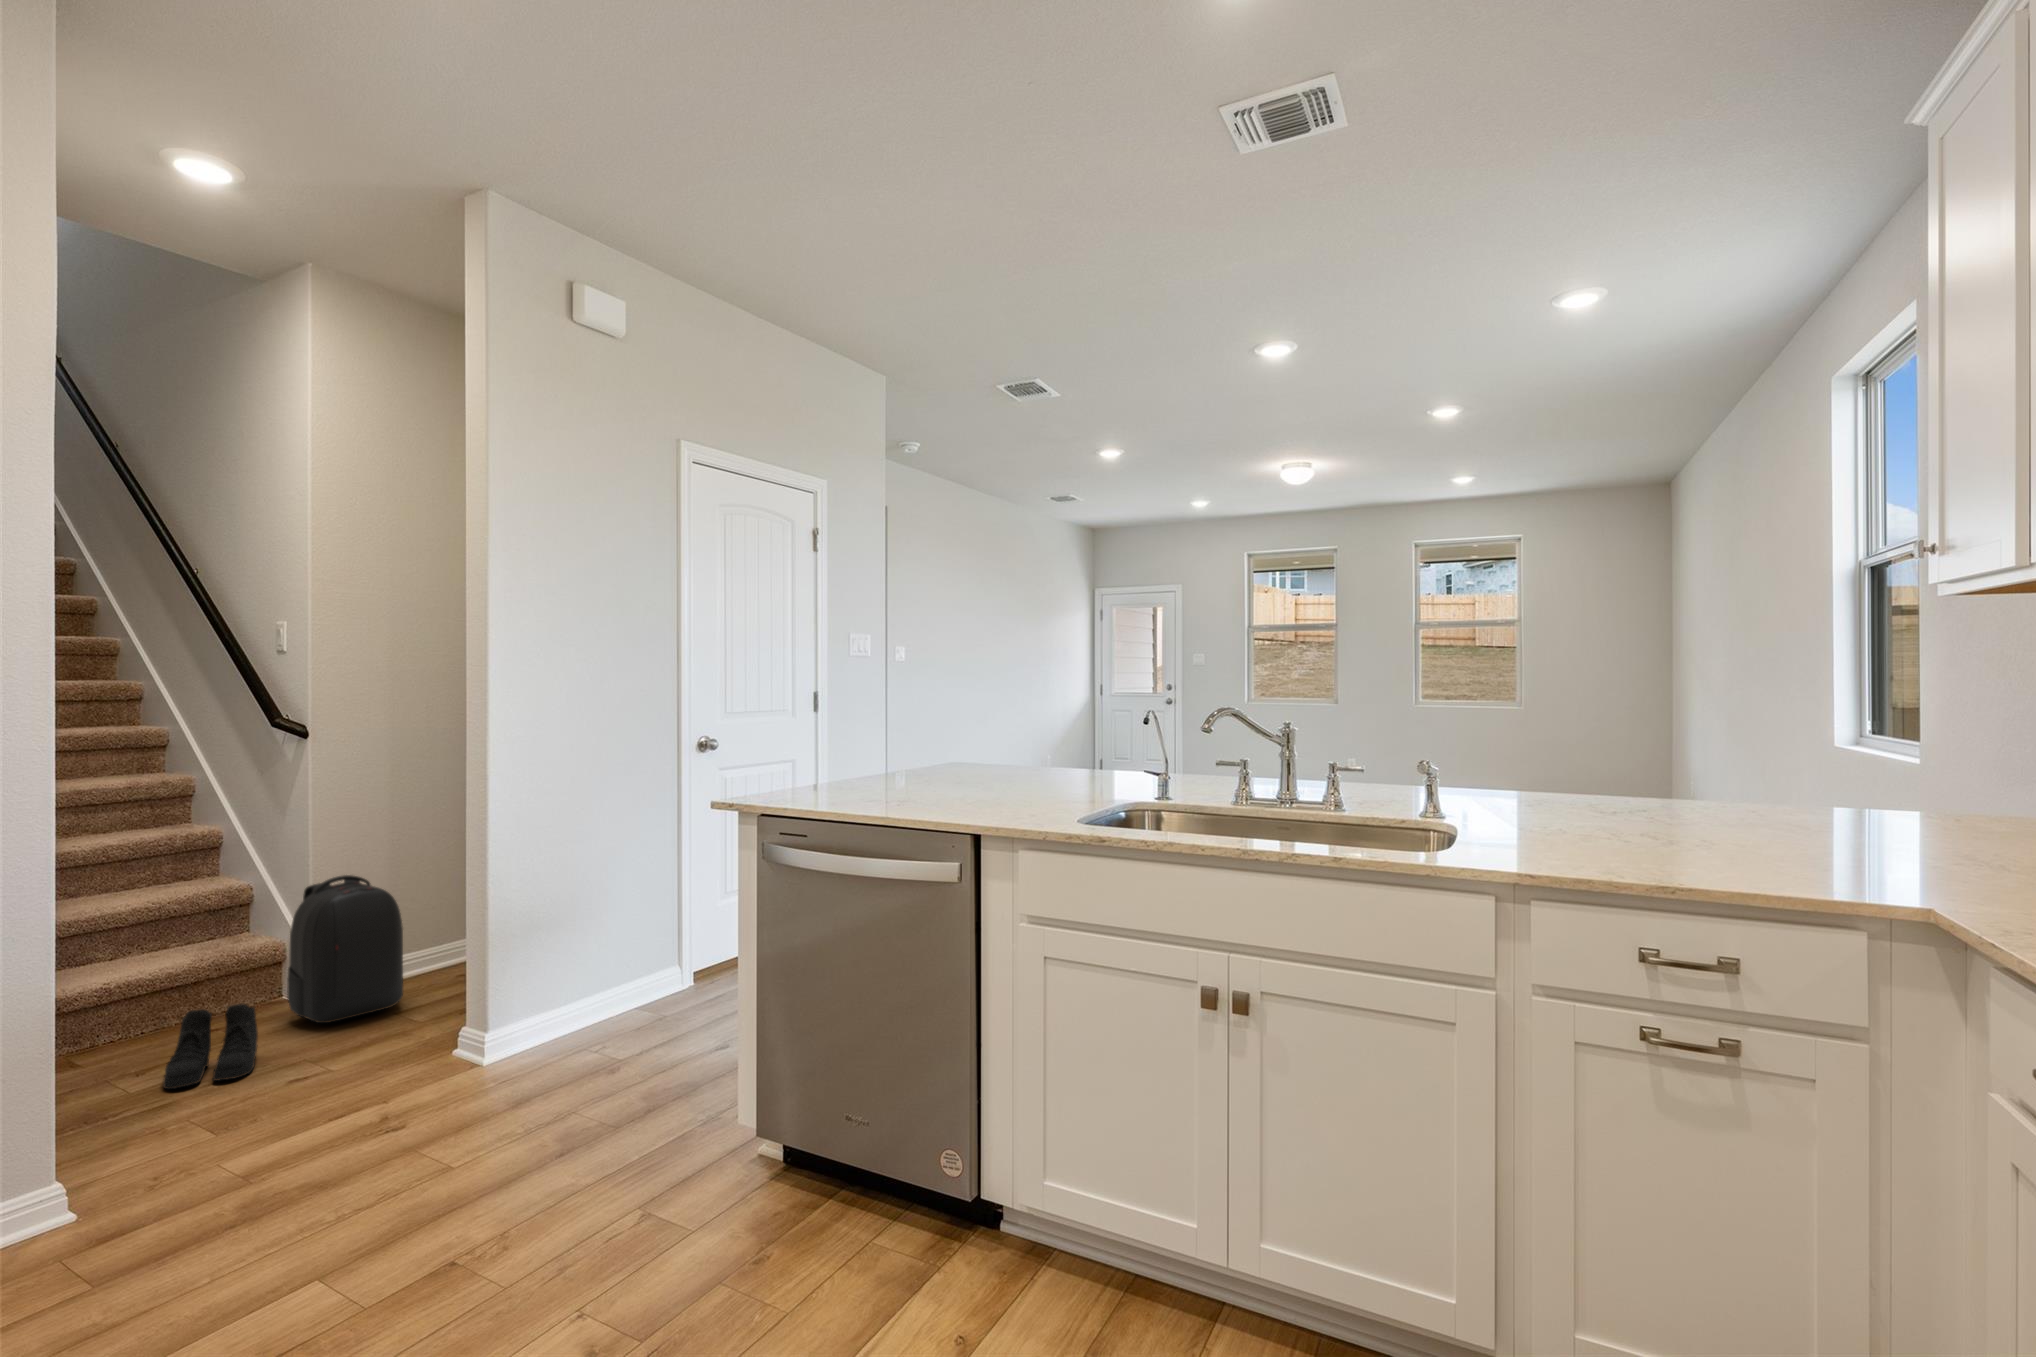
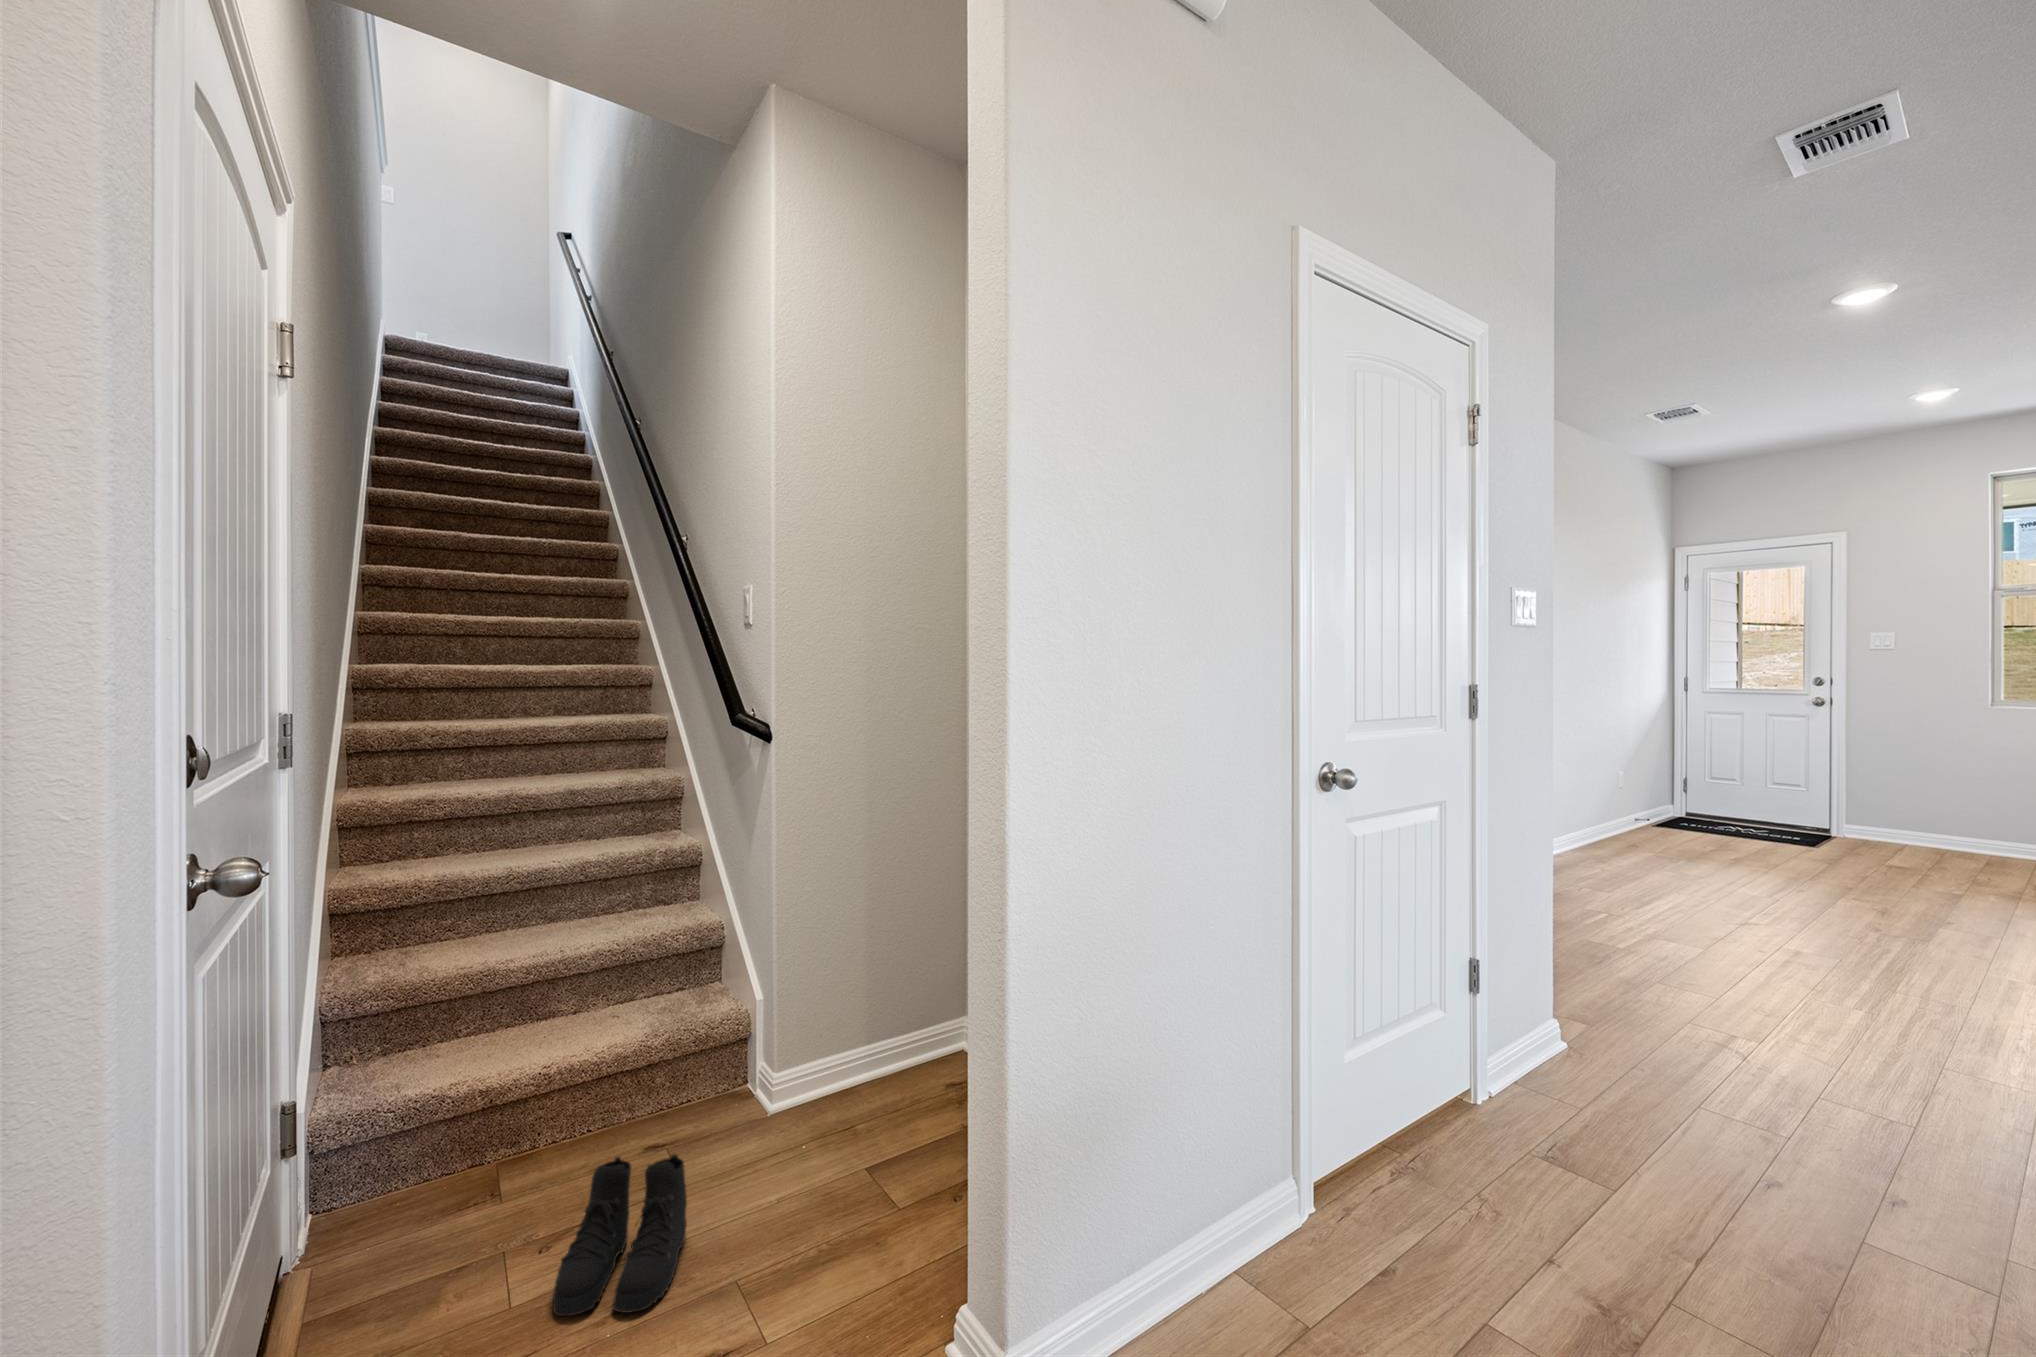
backpack: present [287,875,403,1023] -> none [743,943,882,1174]

